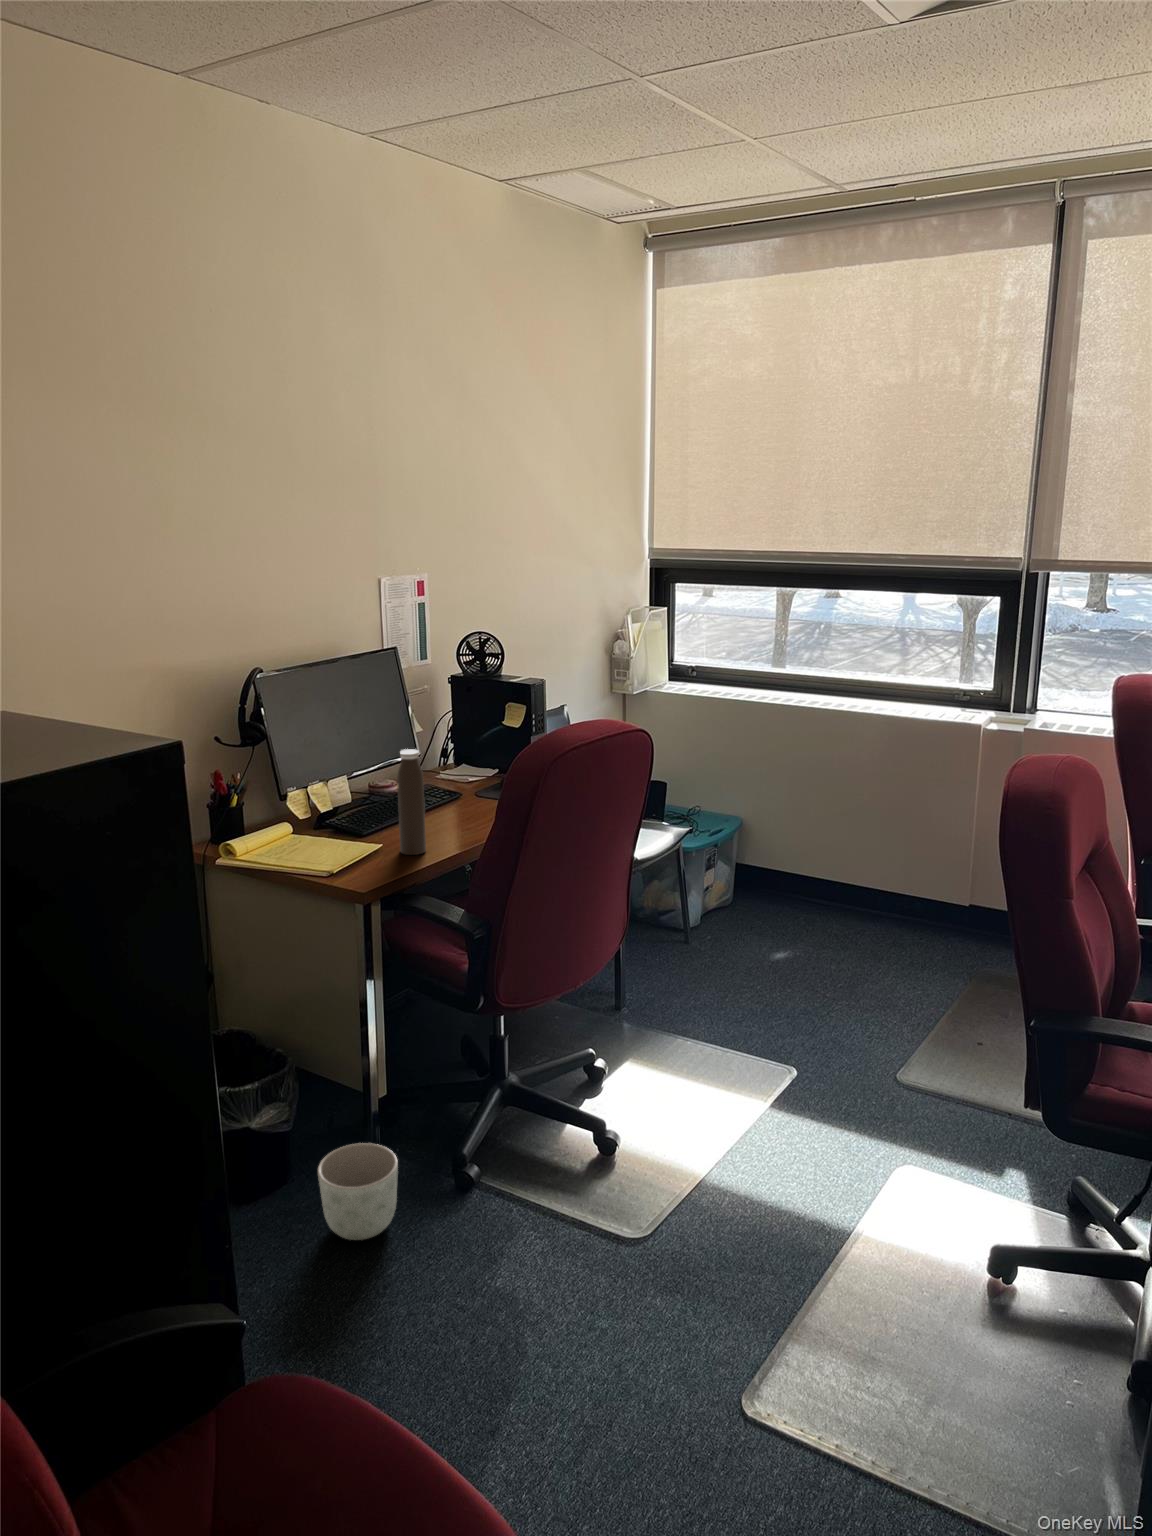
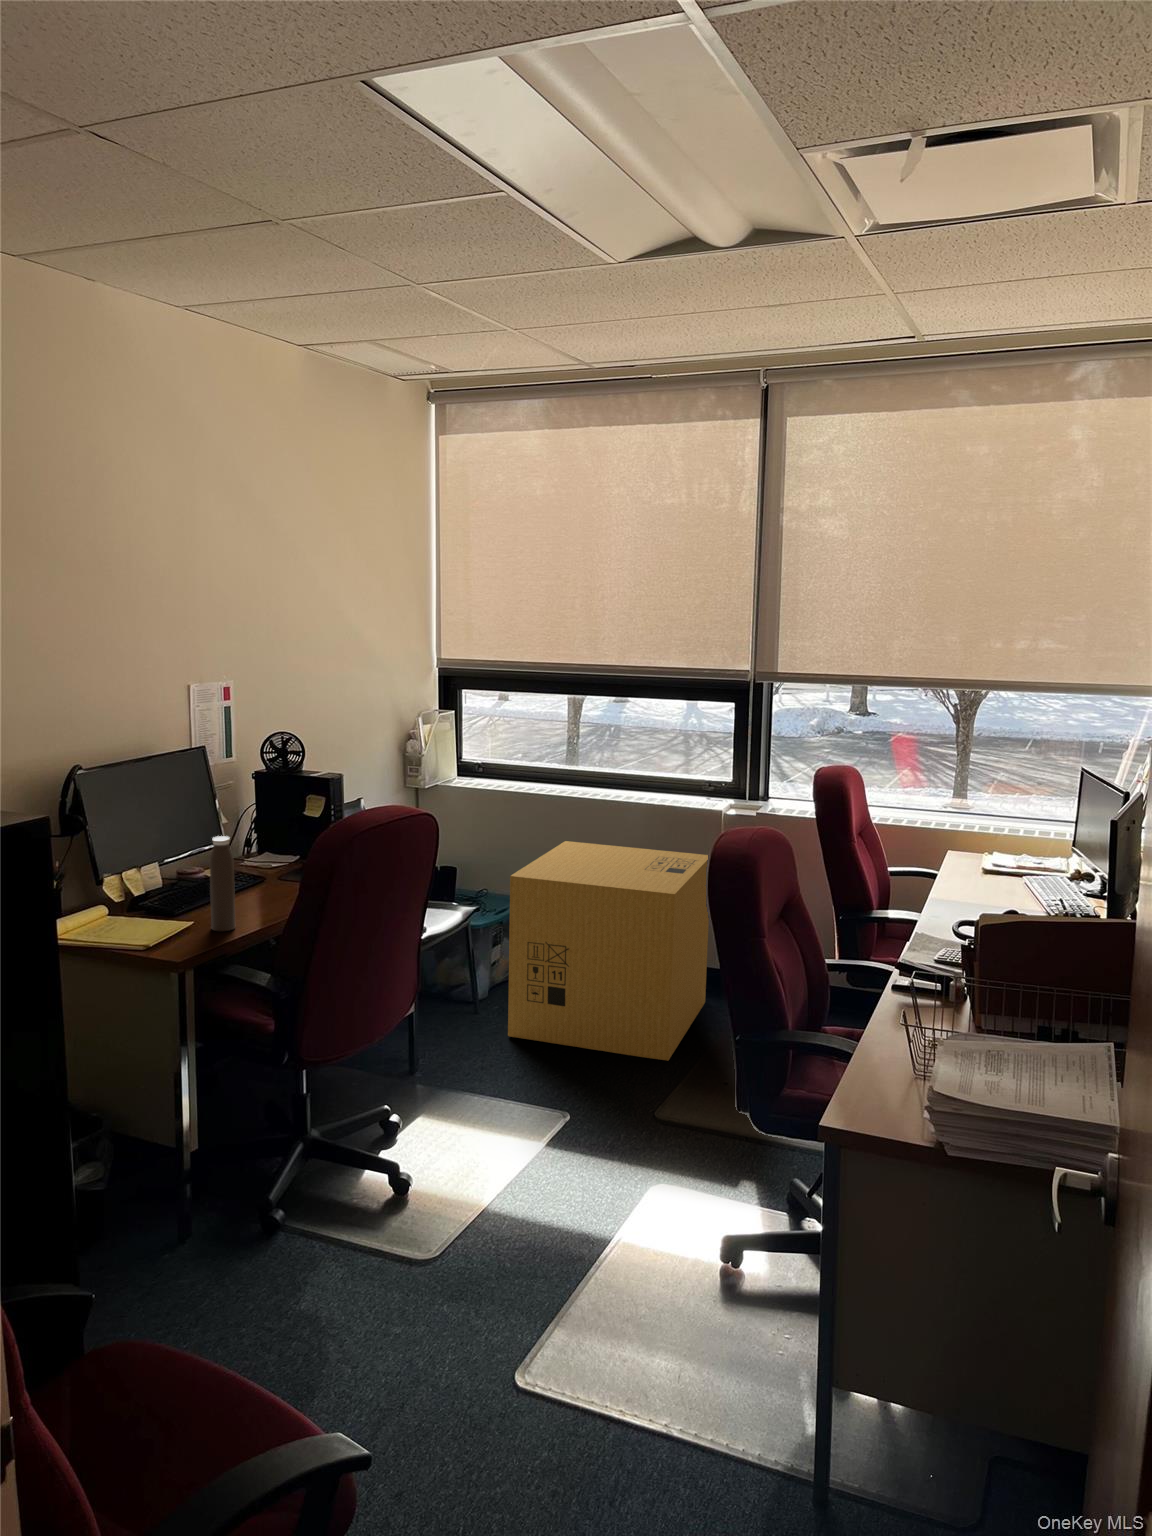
cardboard box: none [724,755,964,1010] -> present [508,841,709,1061]
planter: present [318,1143,398,1240] -> none [135,1193,210,1281]

